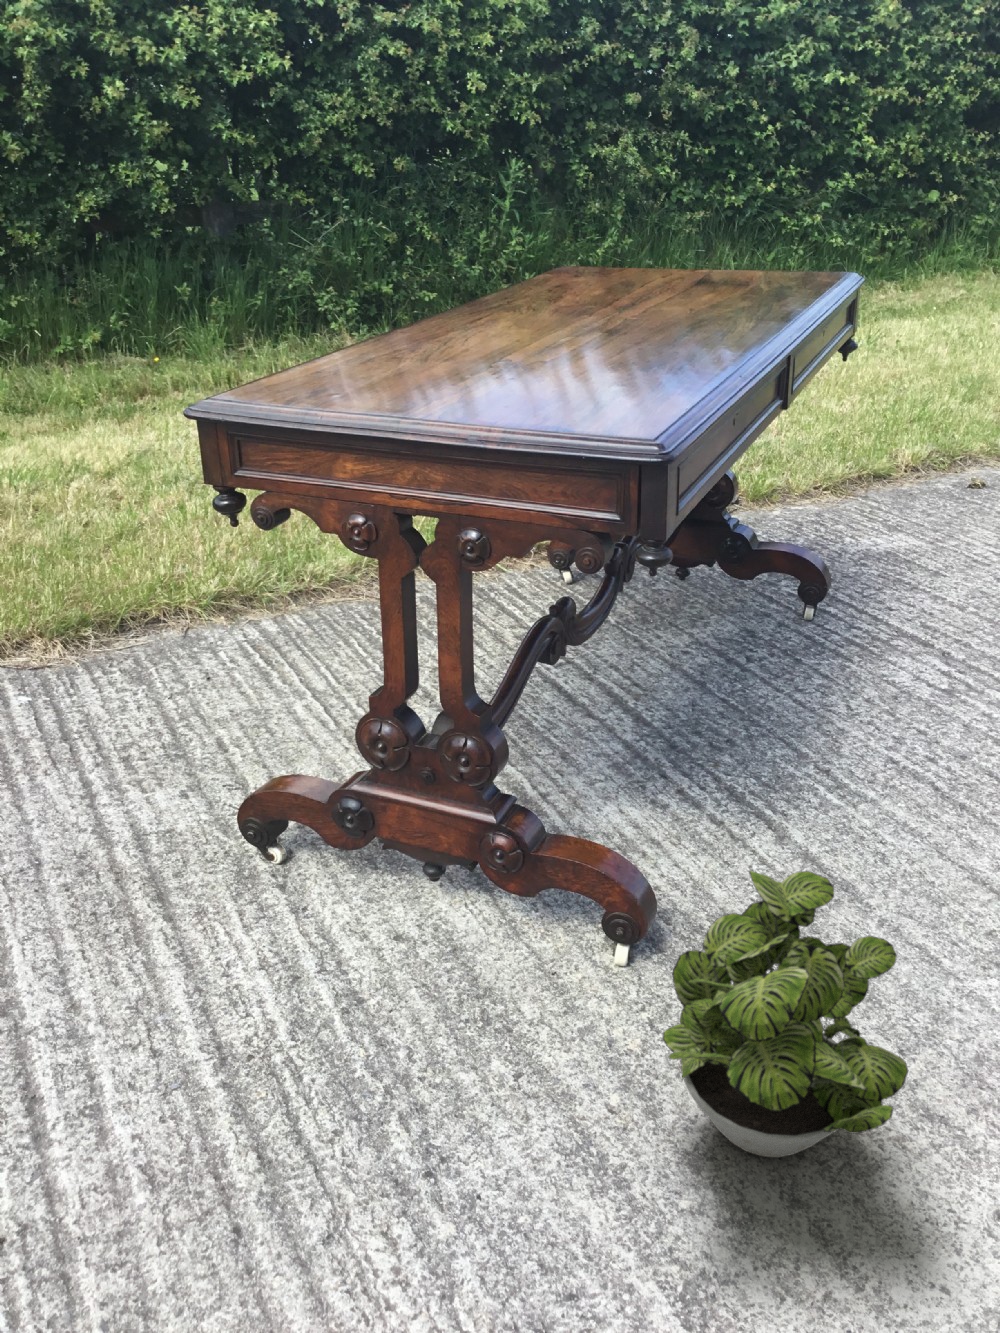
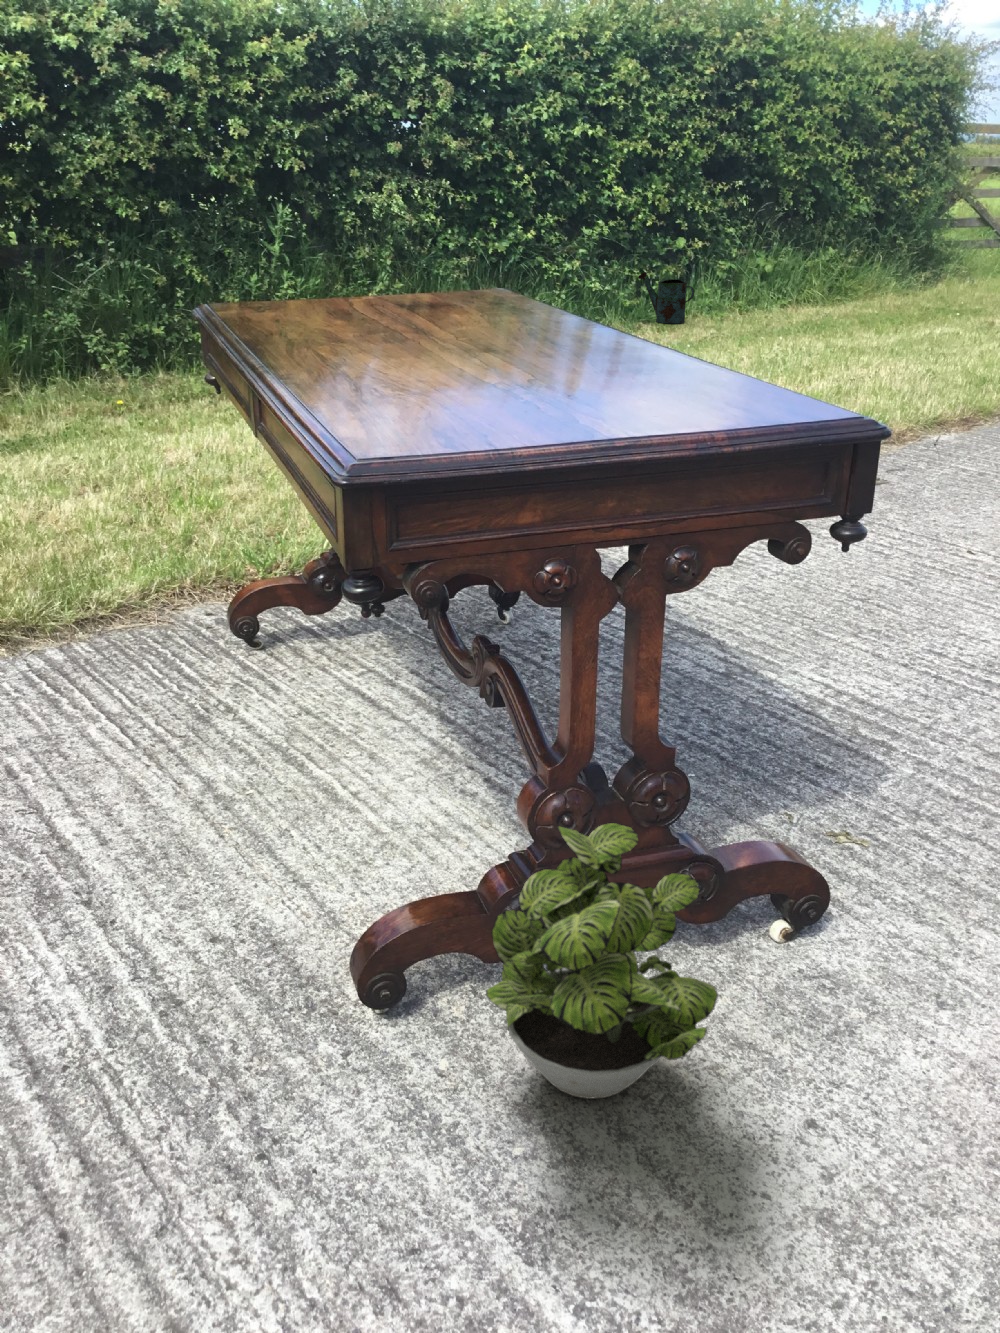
watering can: none [882,229,942,284] -> present [638,272,694,323]

